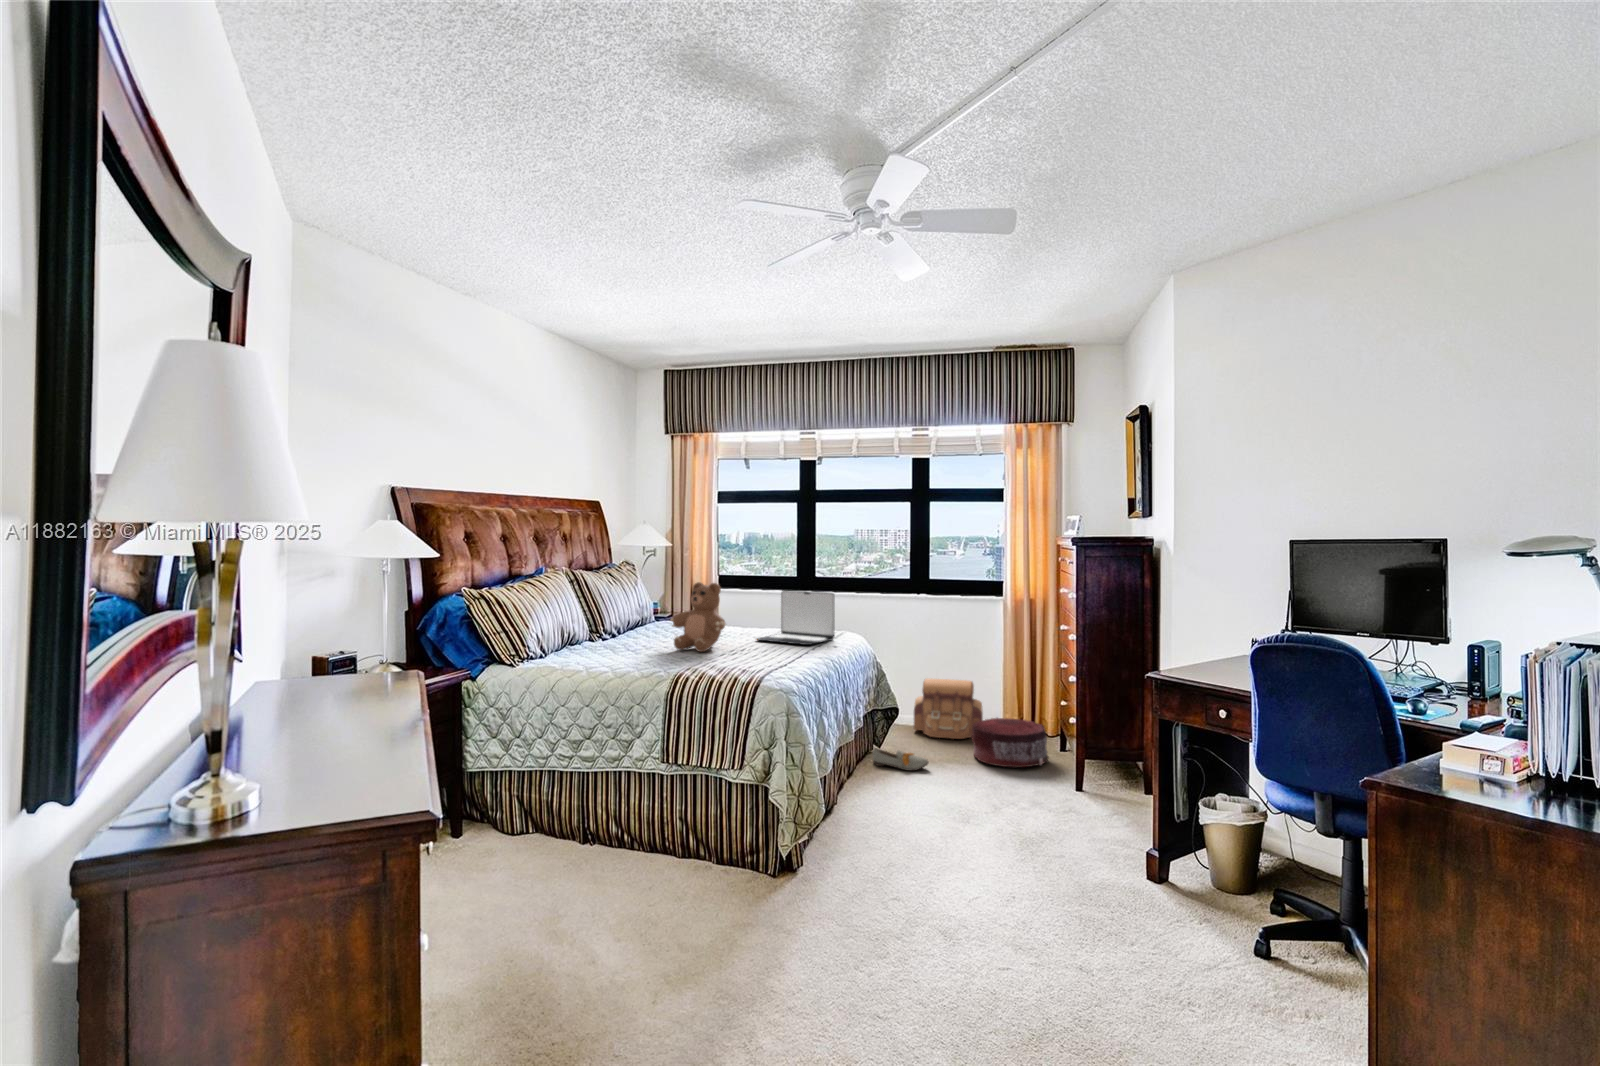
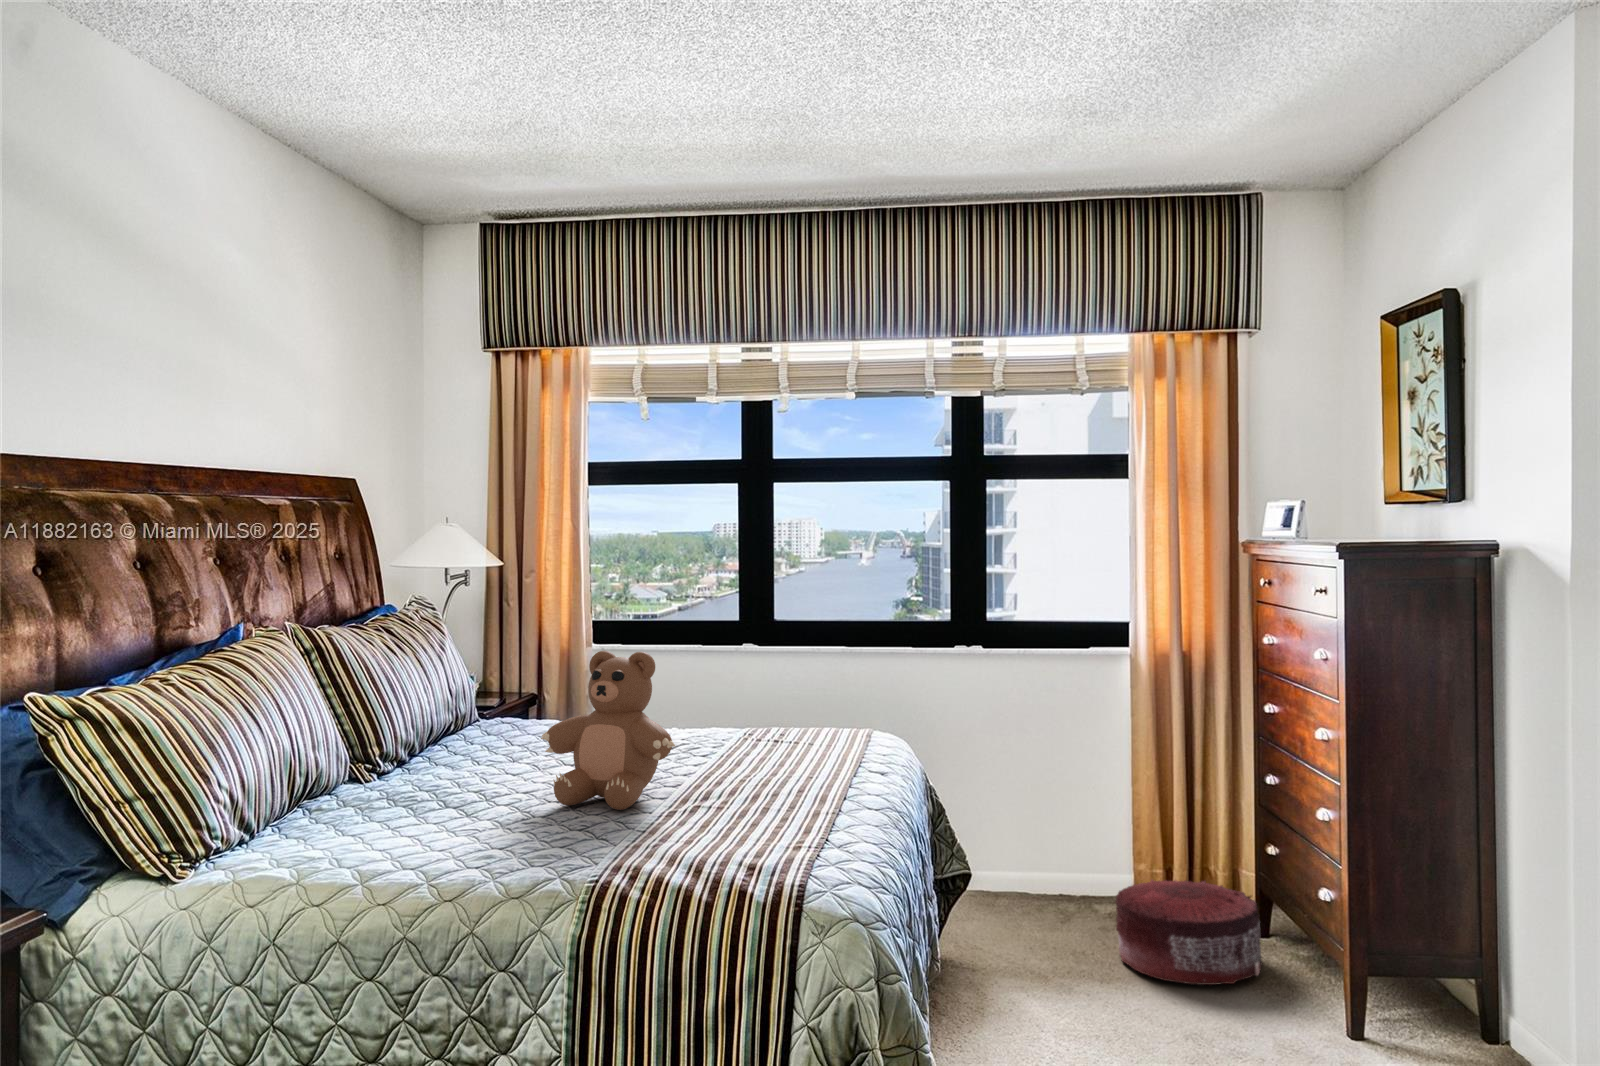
laptop: present [757,590,834,645] -> none [720,657,883,778]
backpack: present [914,678,983,739] -> none [980,805,1110,920]
shoe: present [872,748,928,771] -> none [940,962,1056,1008]

